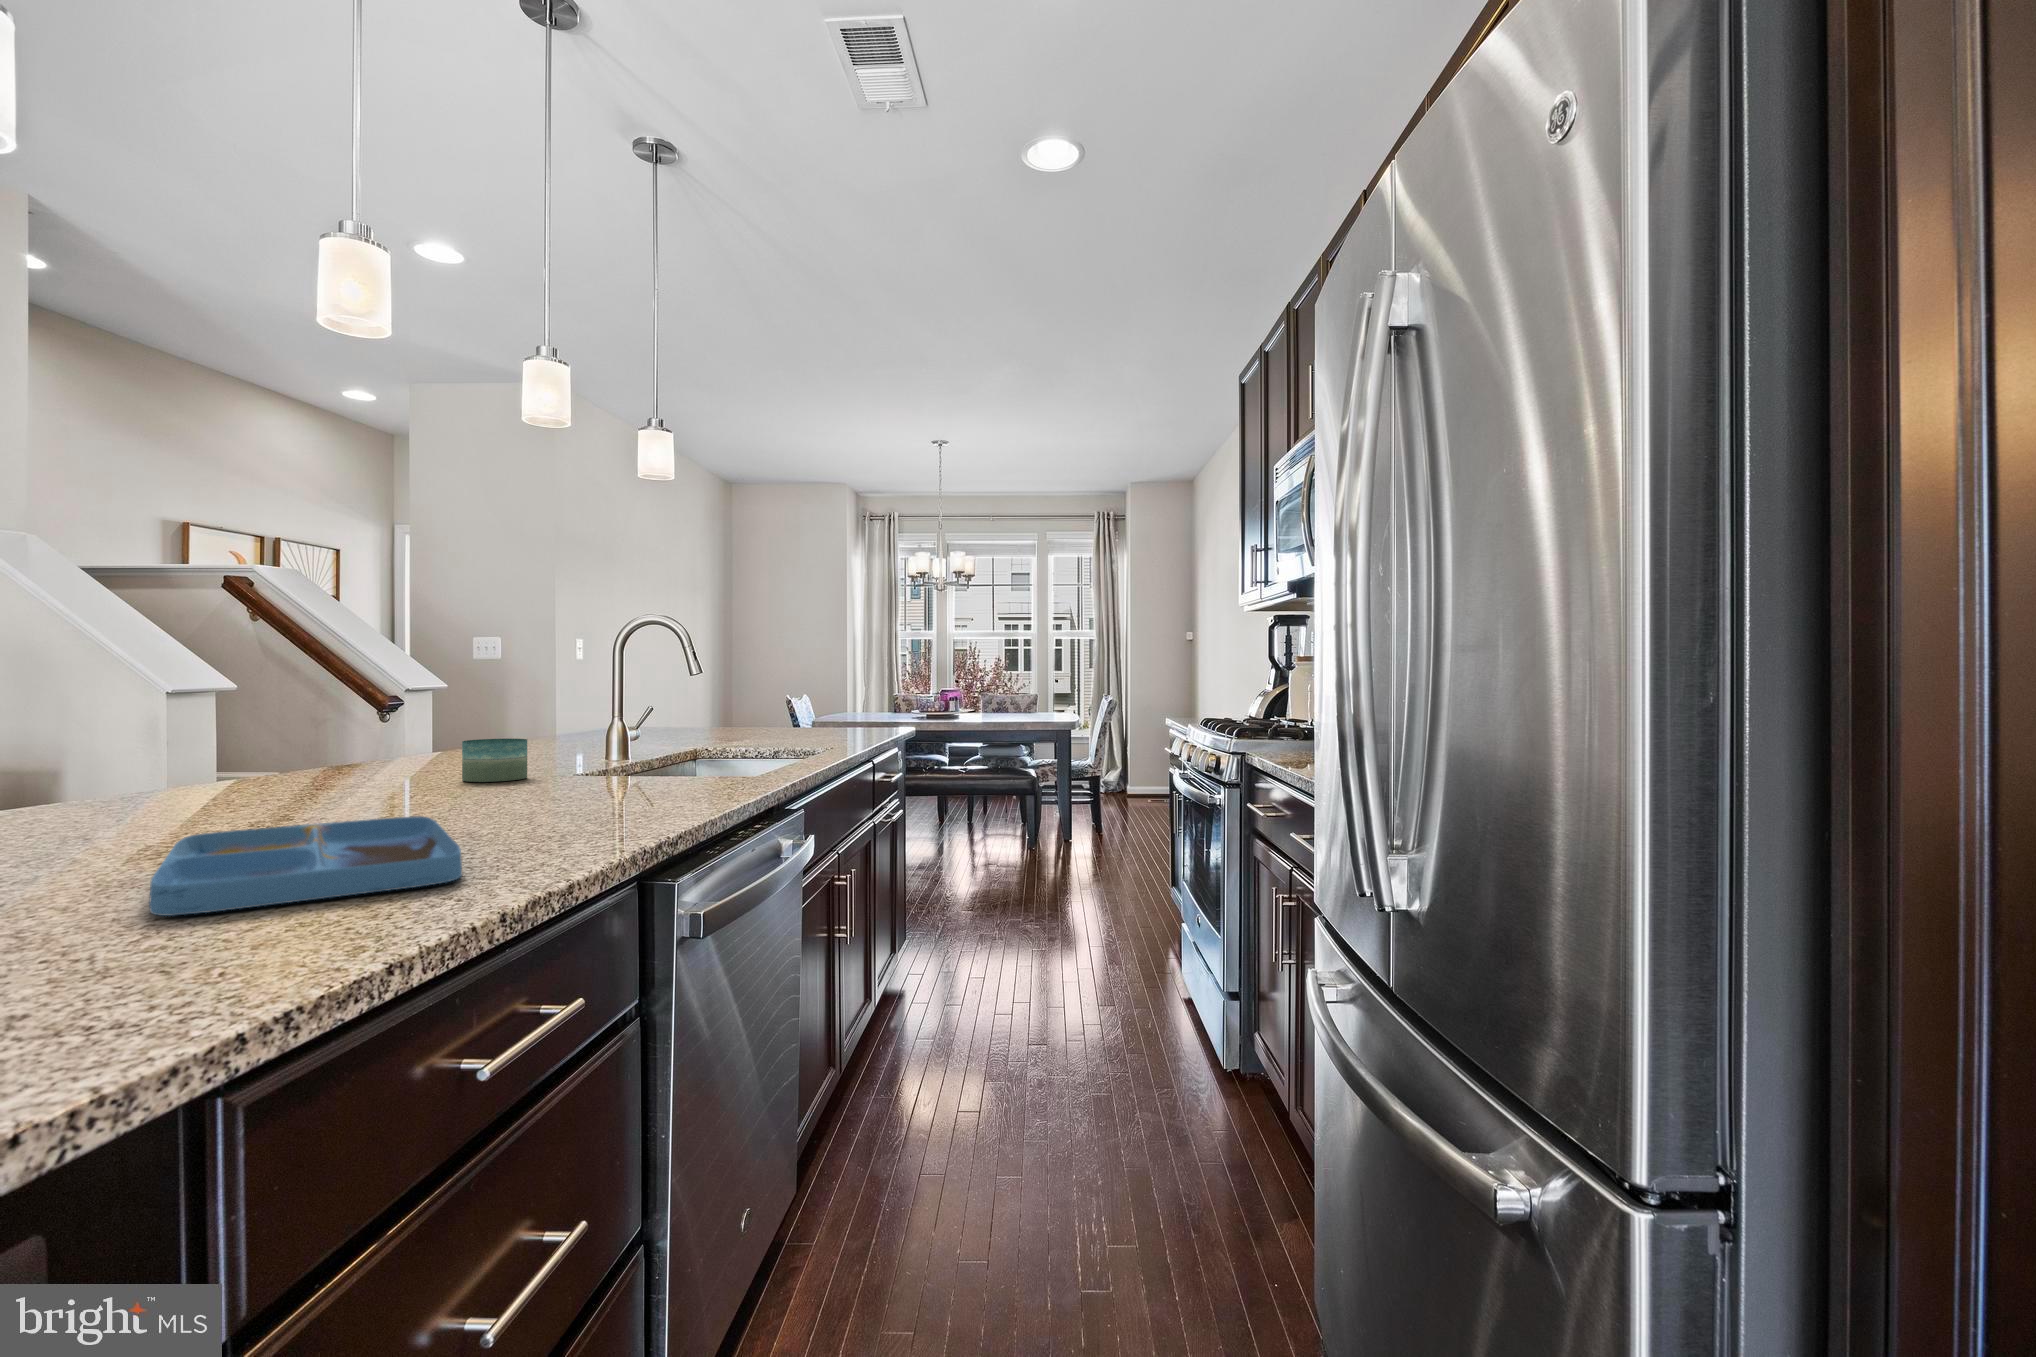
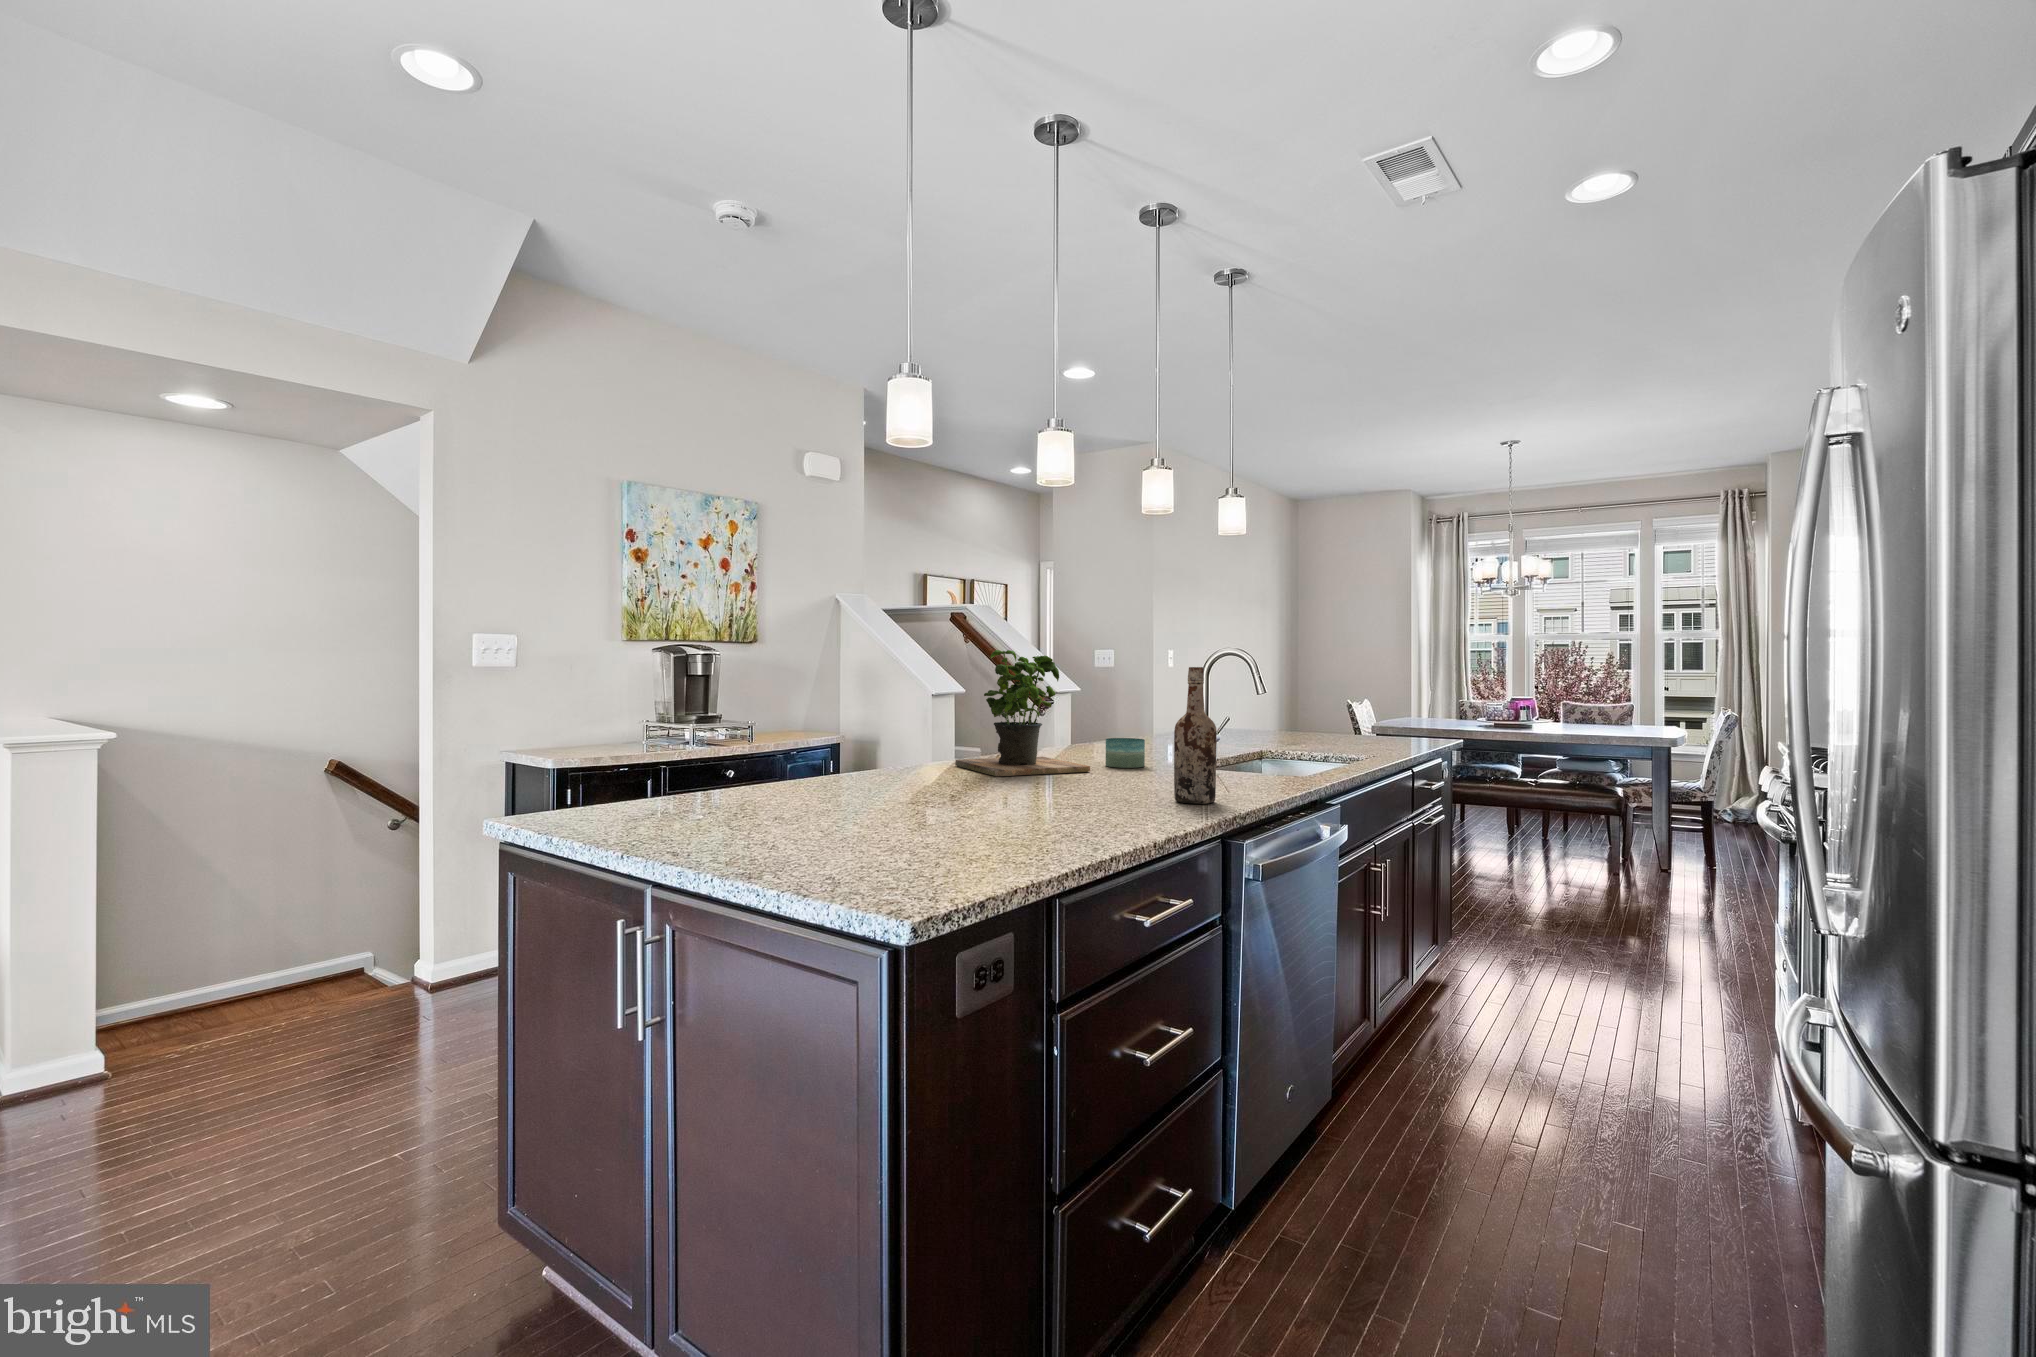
potted plant: none [158,599,430,812] -> present [955,650,1090,776]
wine bottle: none [562,619,631,829] -> present [1174,667,1217,804]
tray: present [149,816,462,916] -> none [994,787,1129,826]

